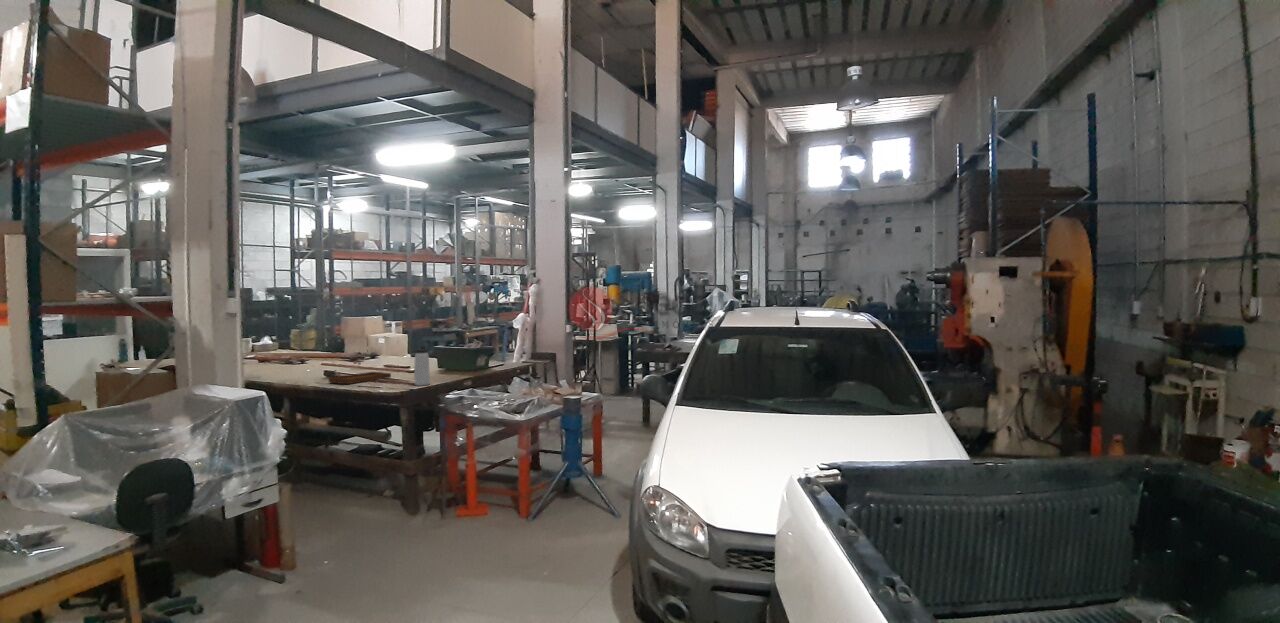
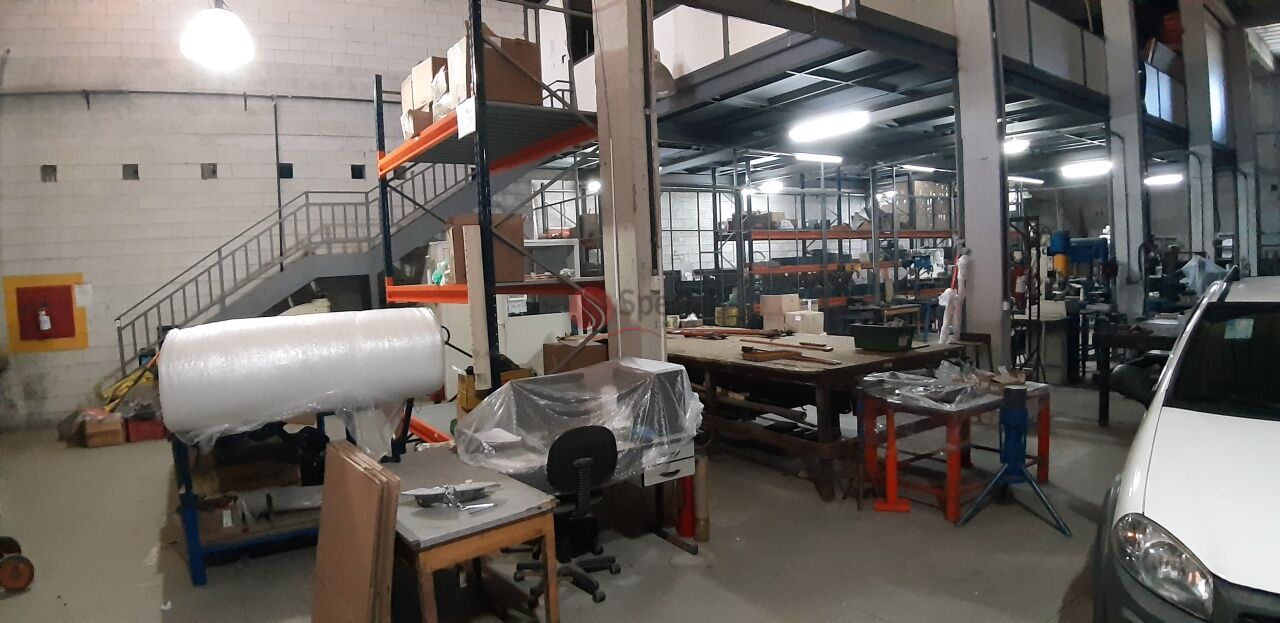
thermos bottle: present [412,346,430,386] -> none [822,324,843,367]

